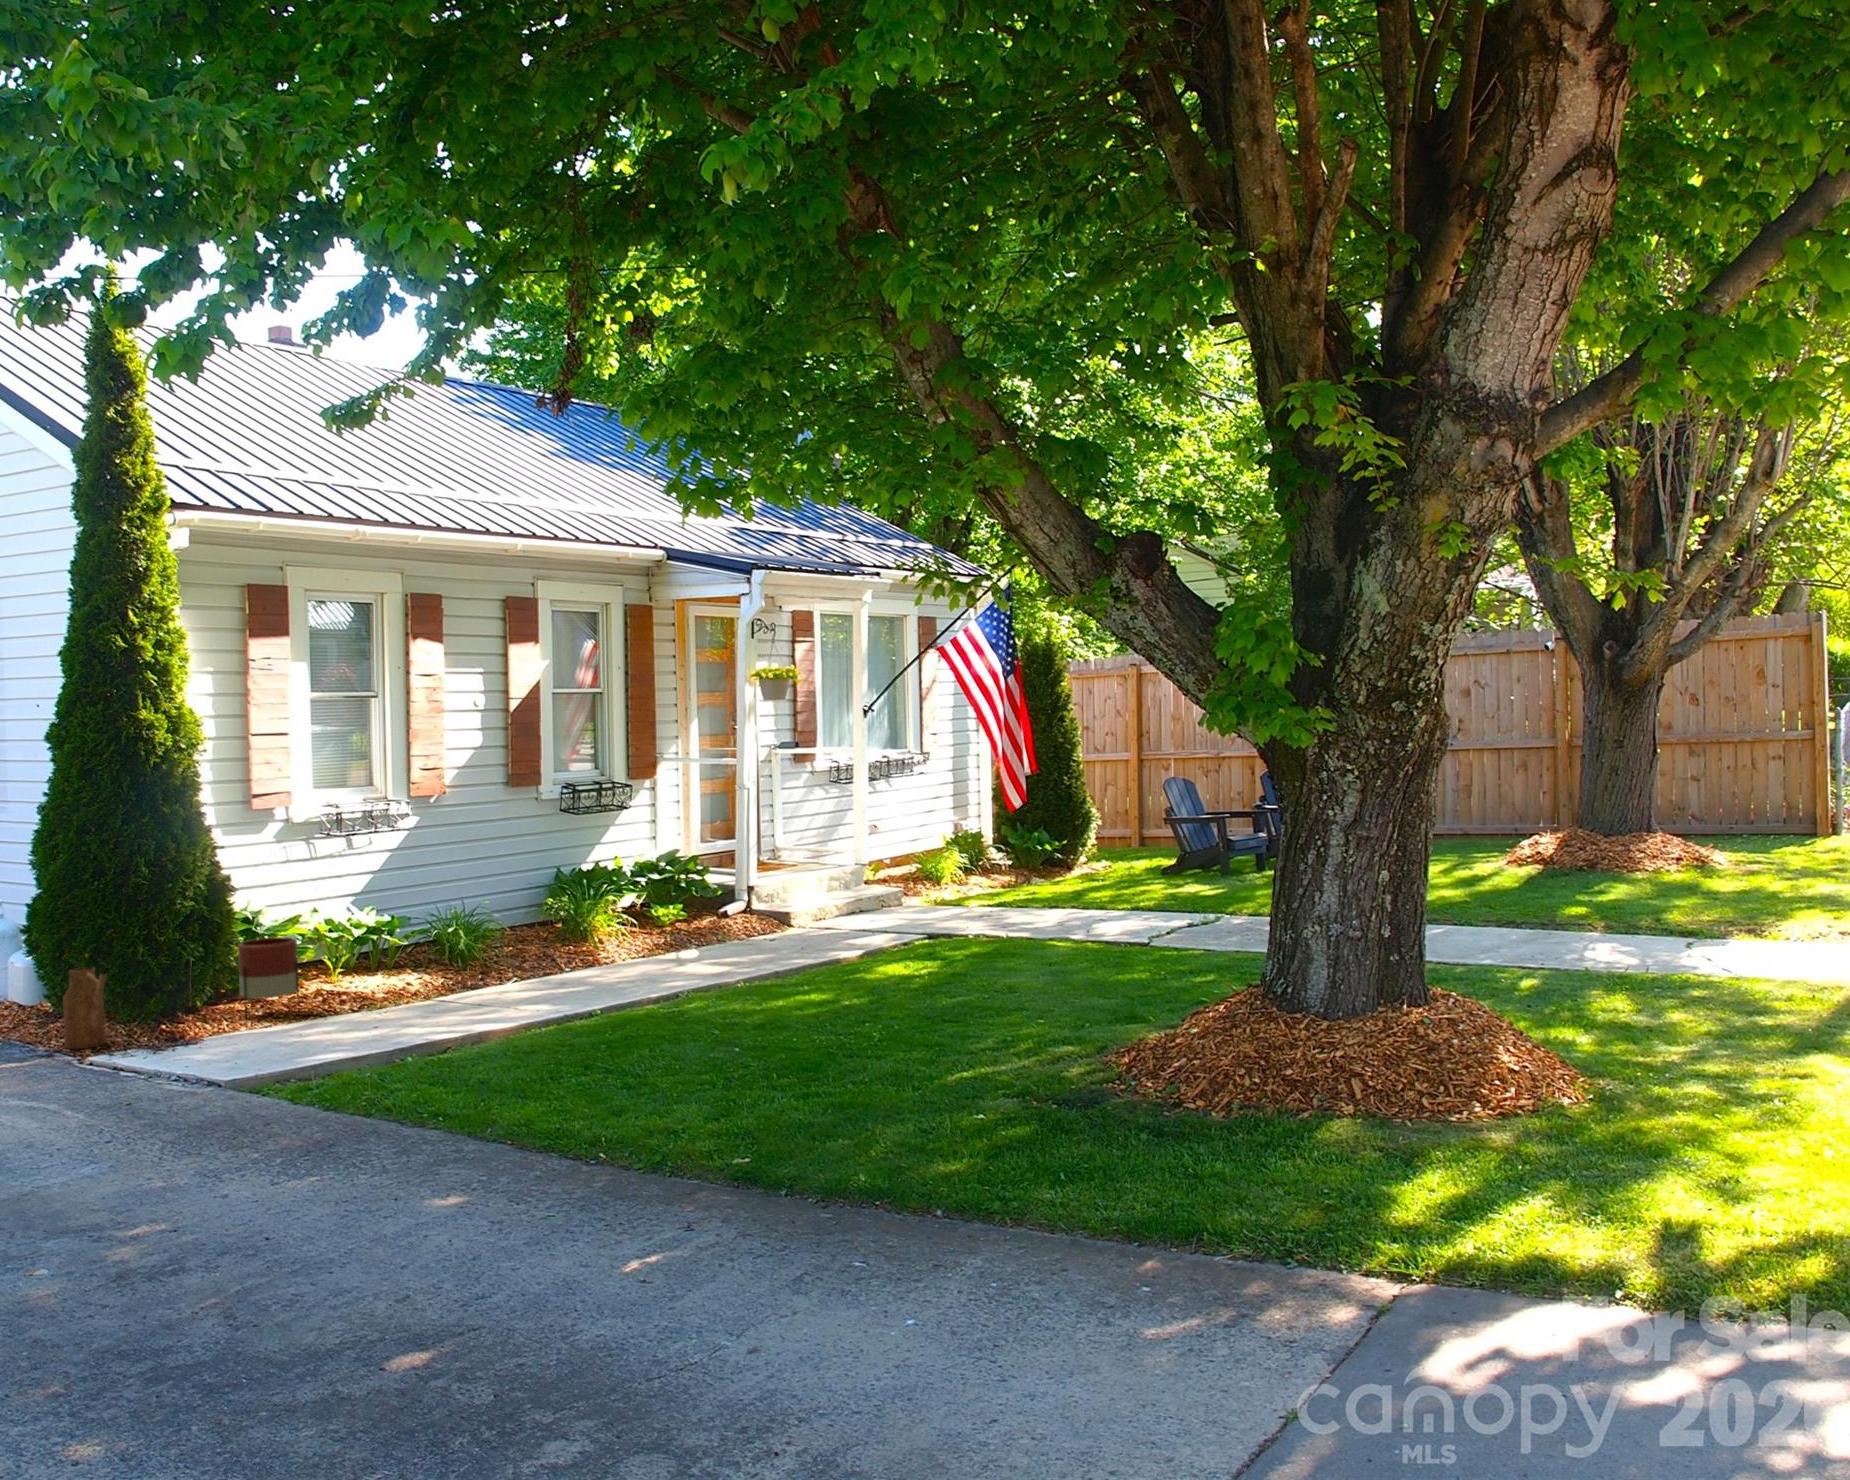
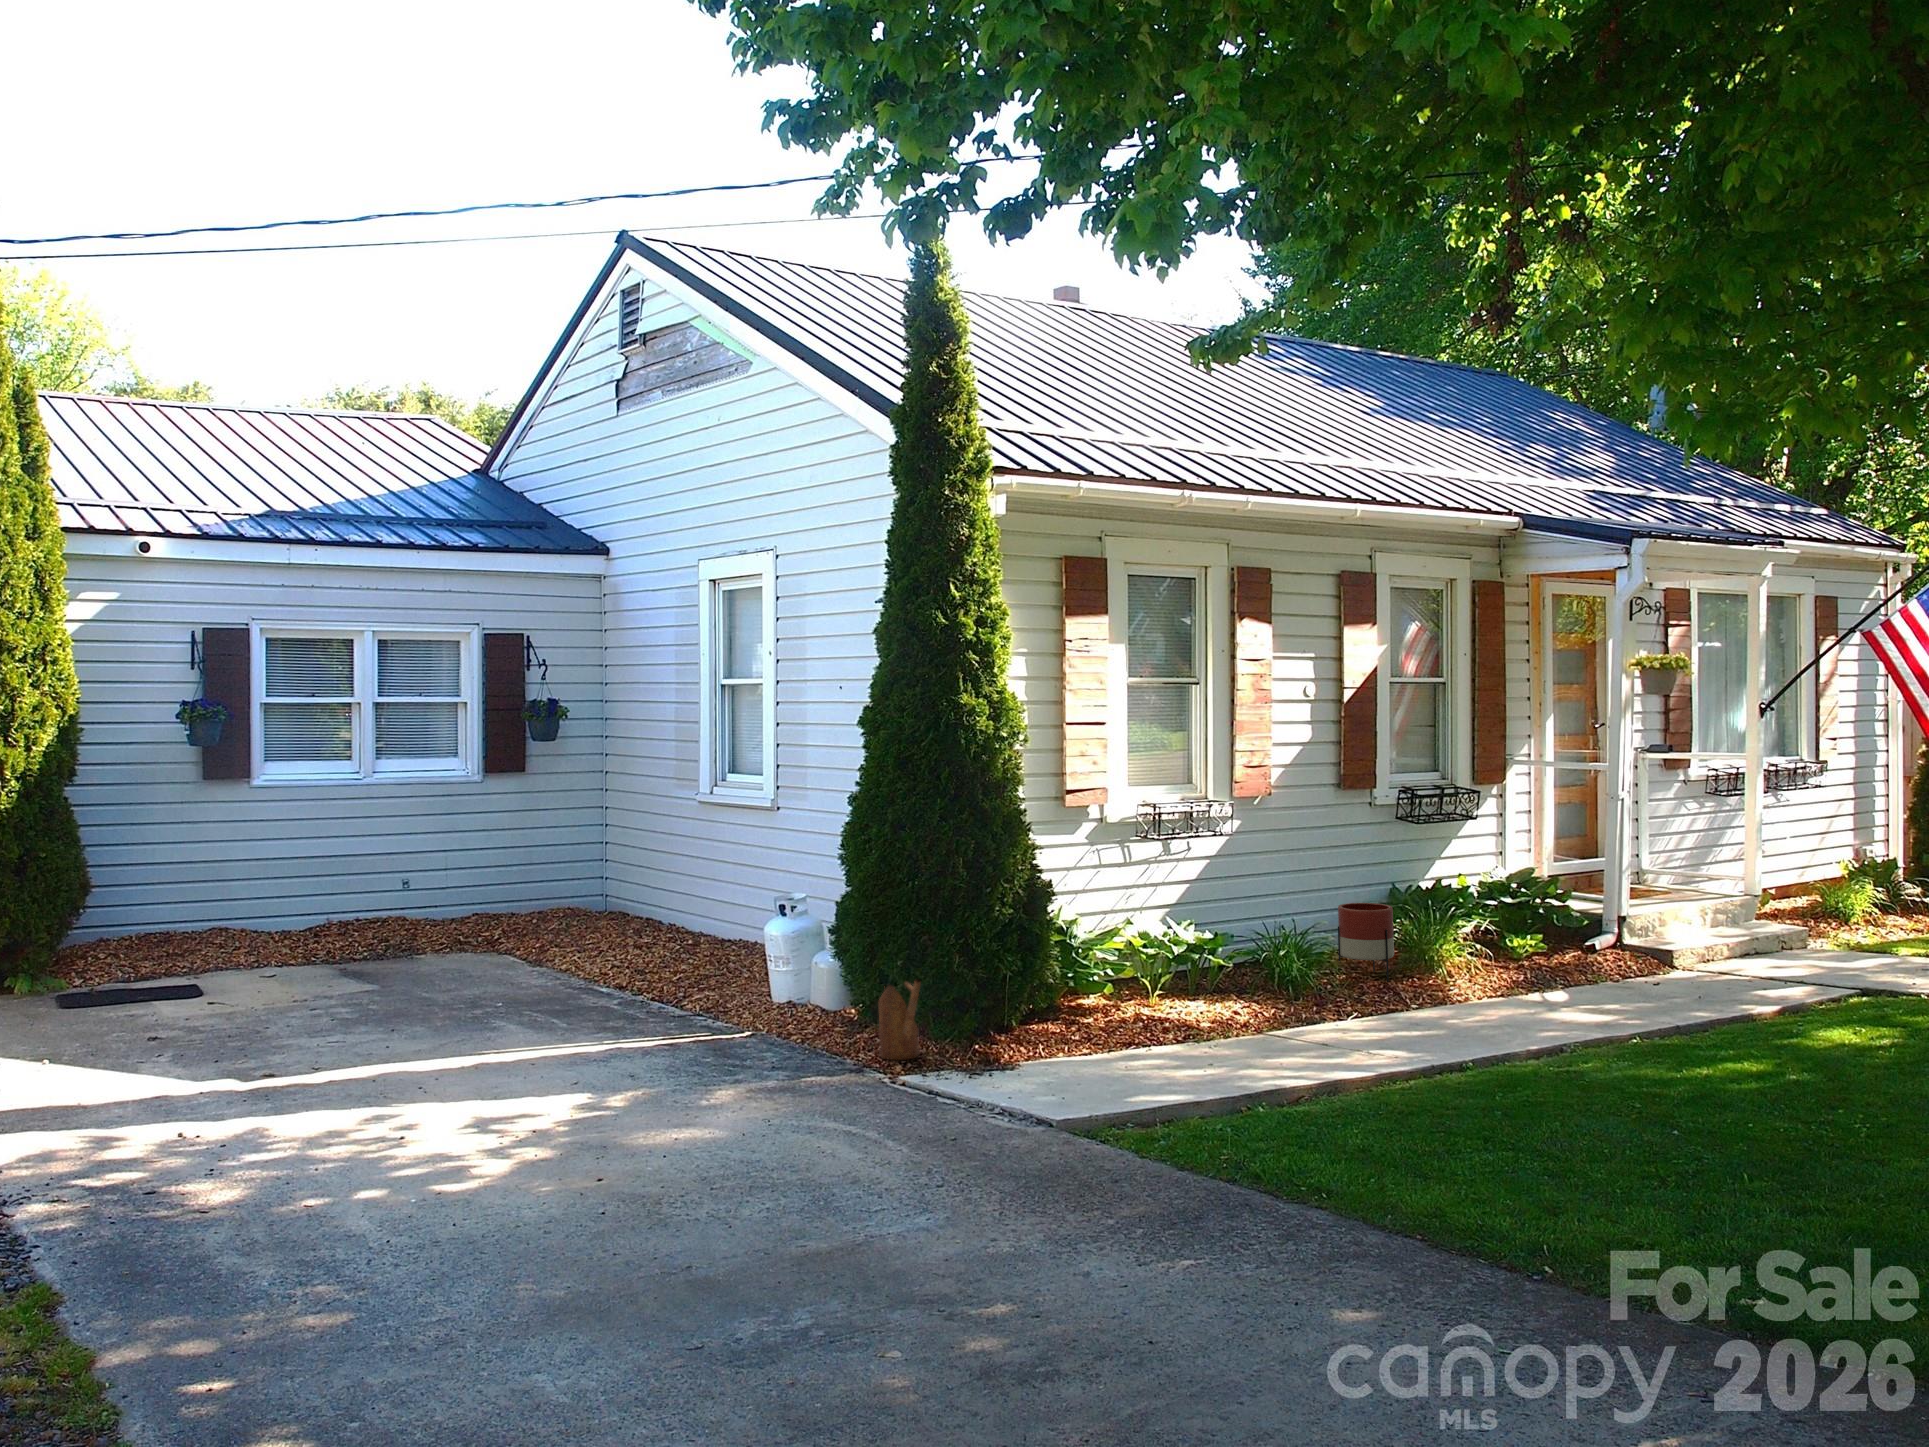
planter: present [238,937,300,1021] -> present [1338,903,1394,982]

